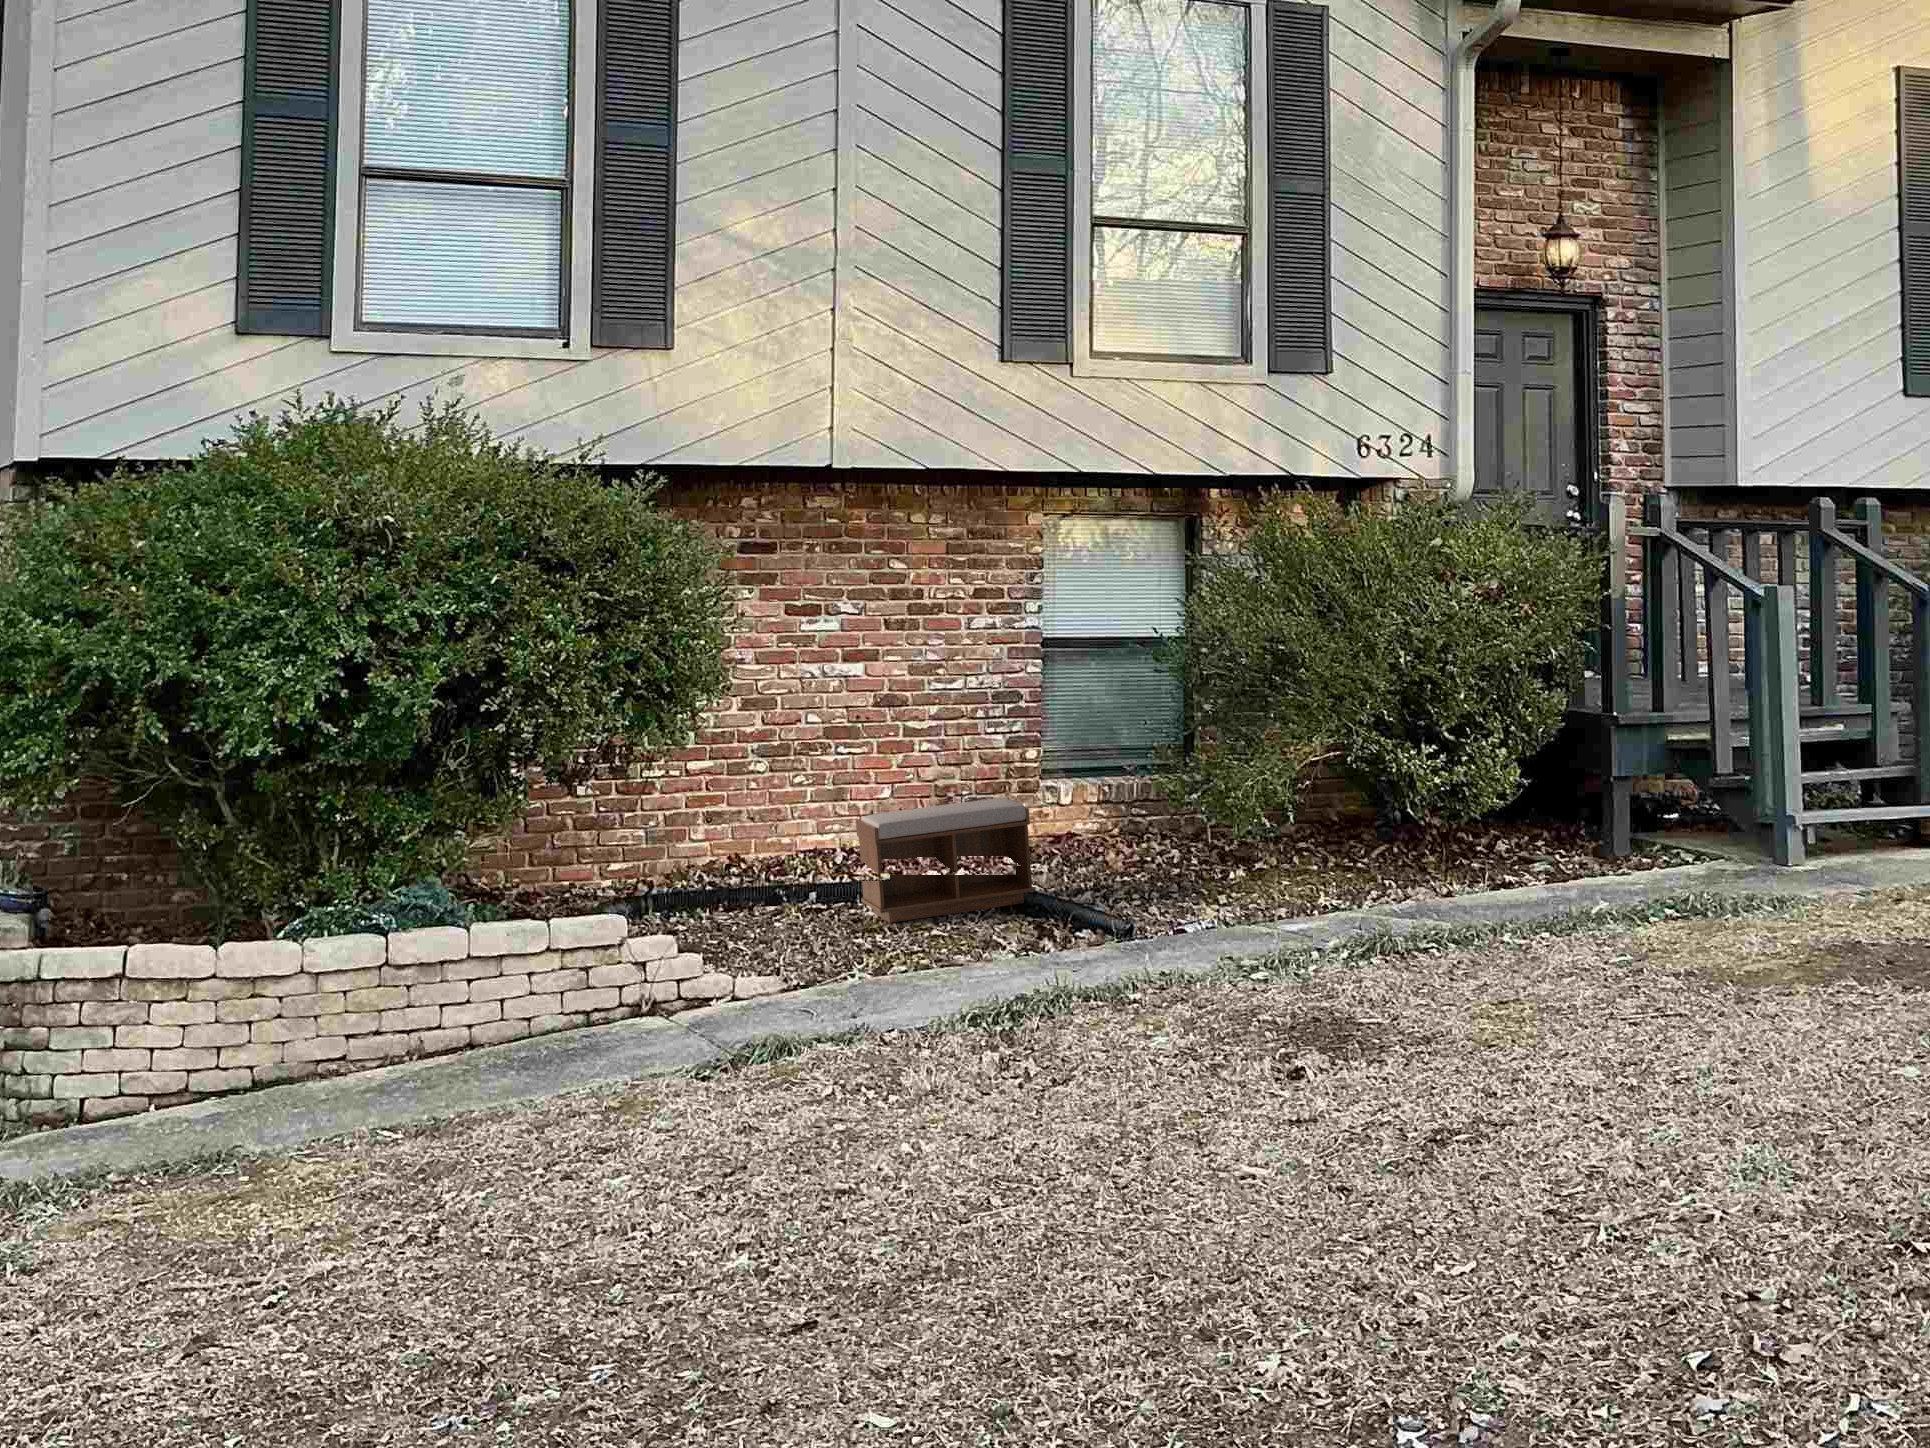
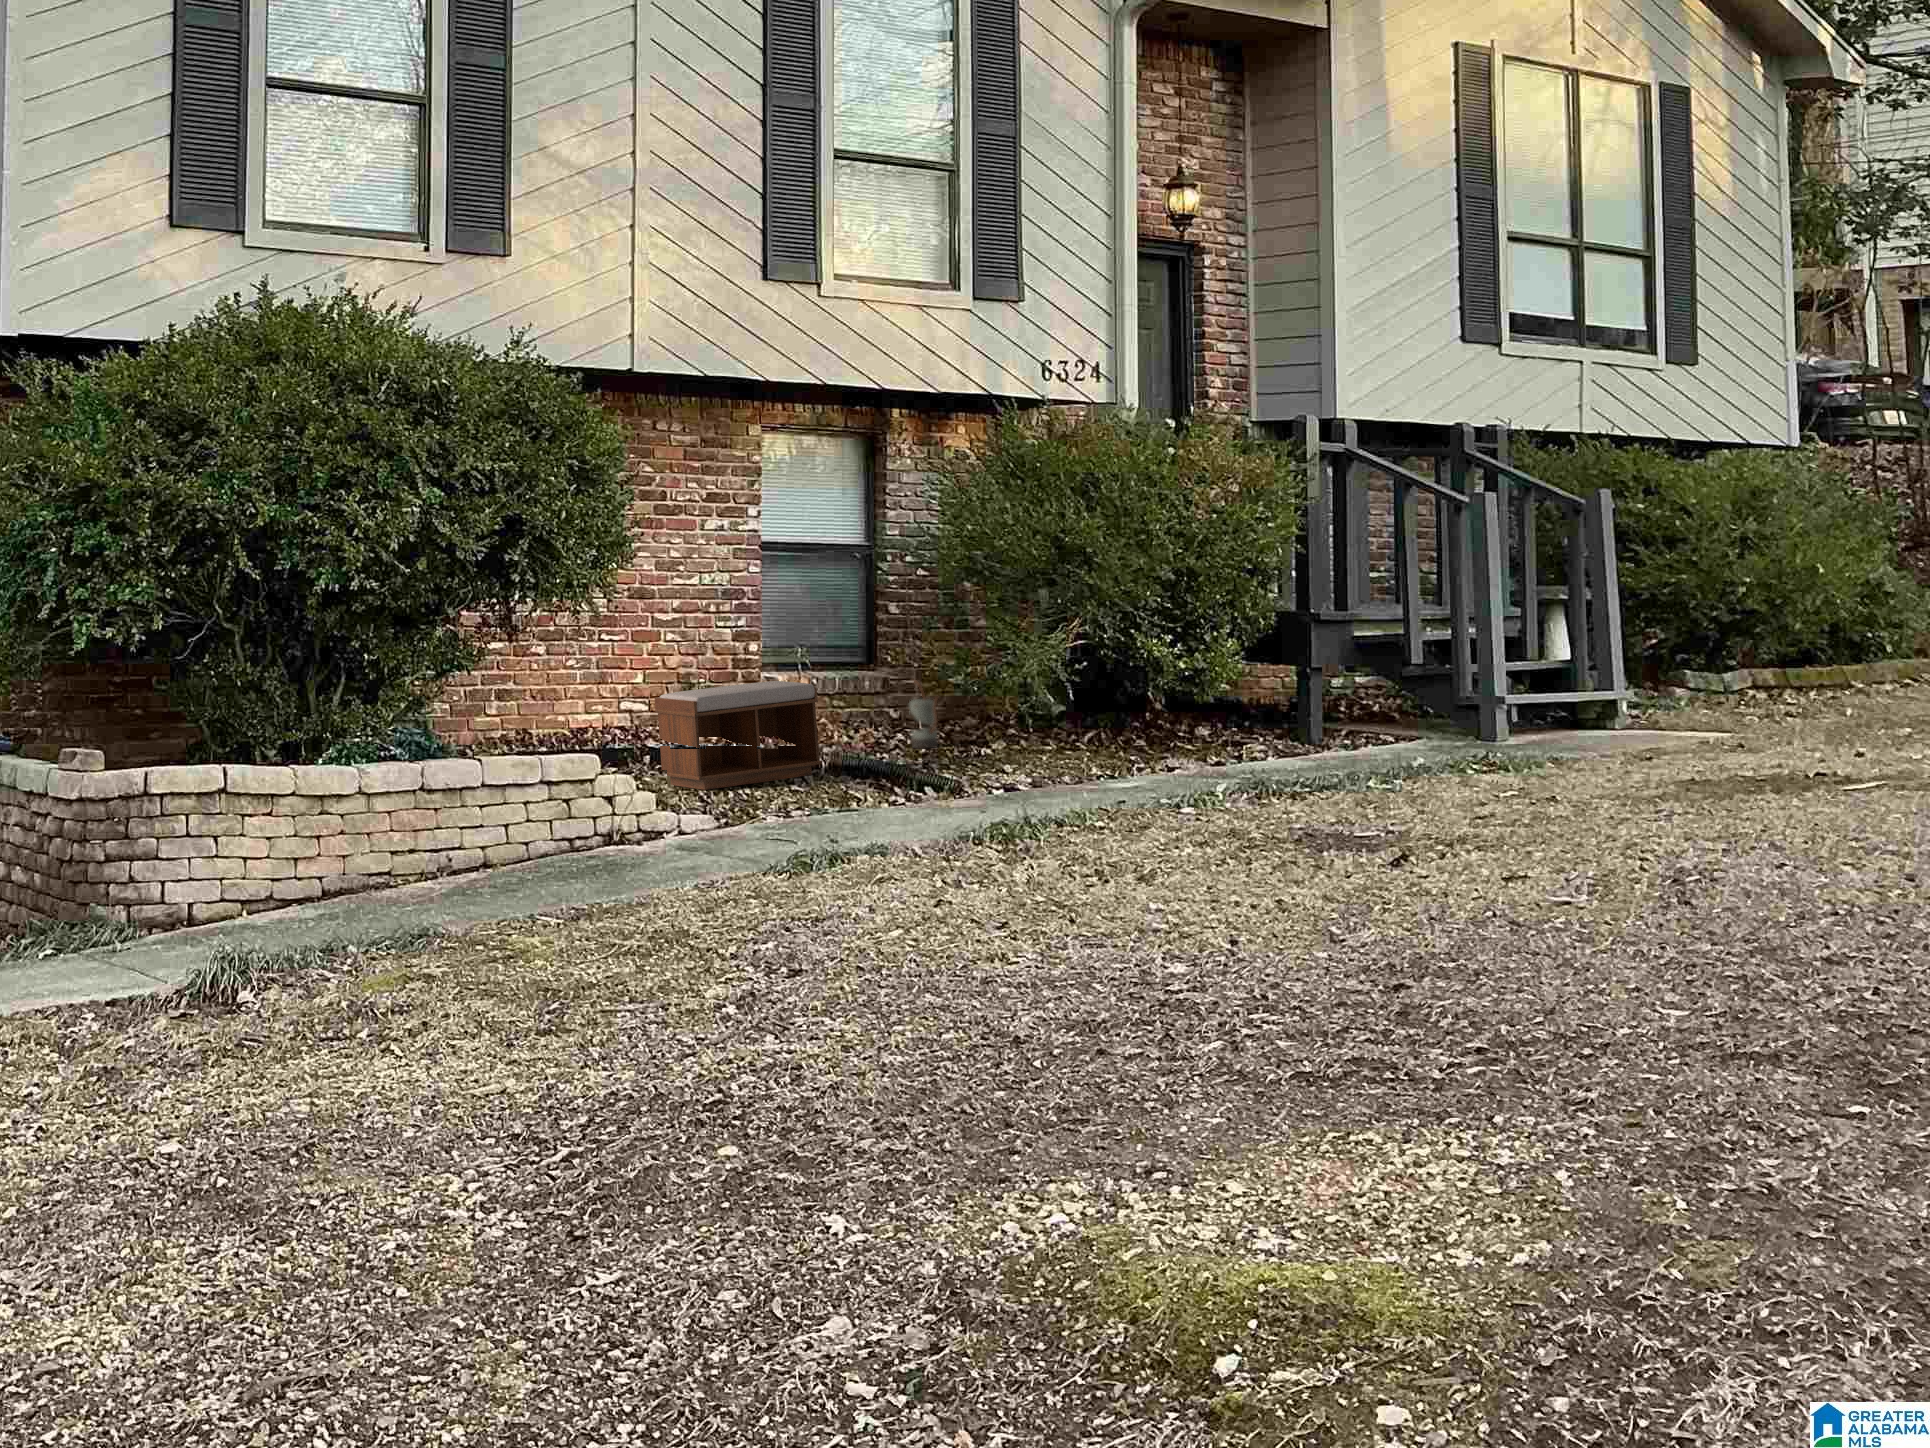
watering can: none [1178,789,1209,865] -> present [908,681,938,748]

